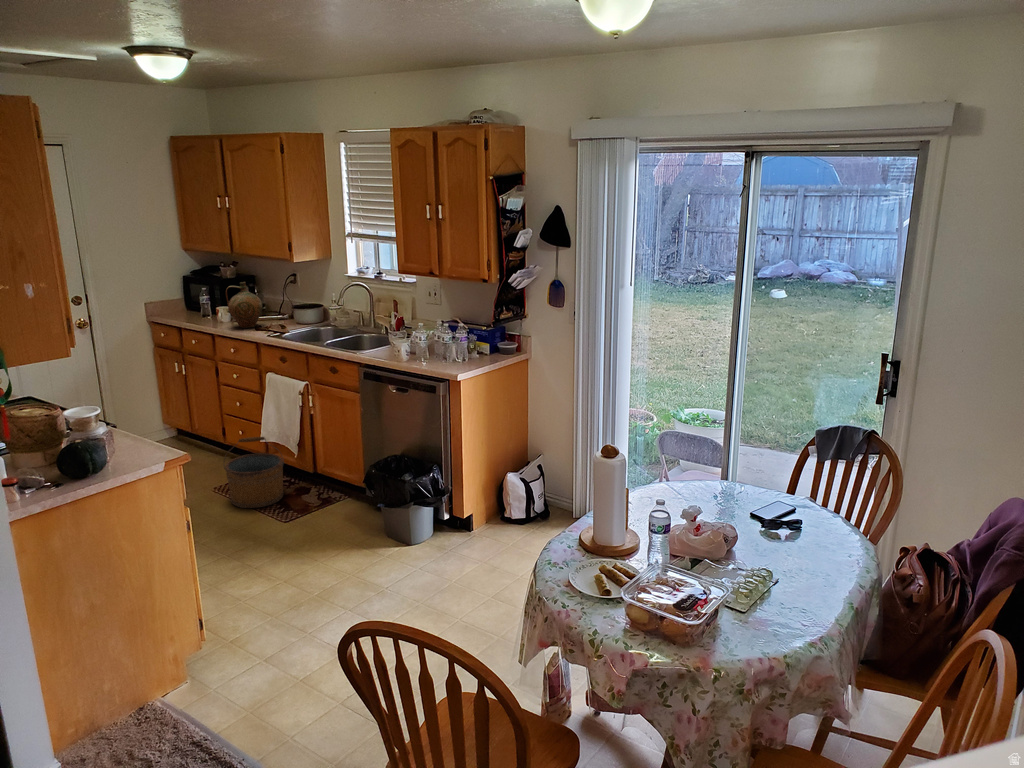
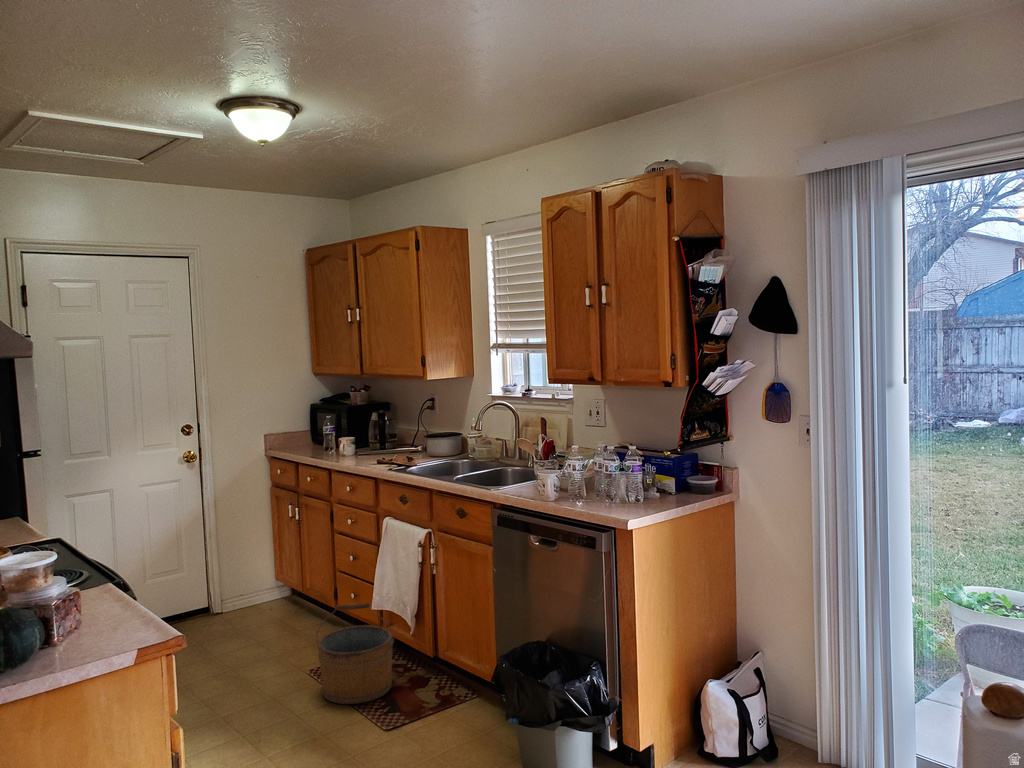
ceramic jug: present [226,282,263,328] -> none [345,405,388,461]

